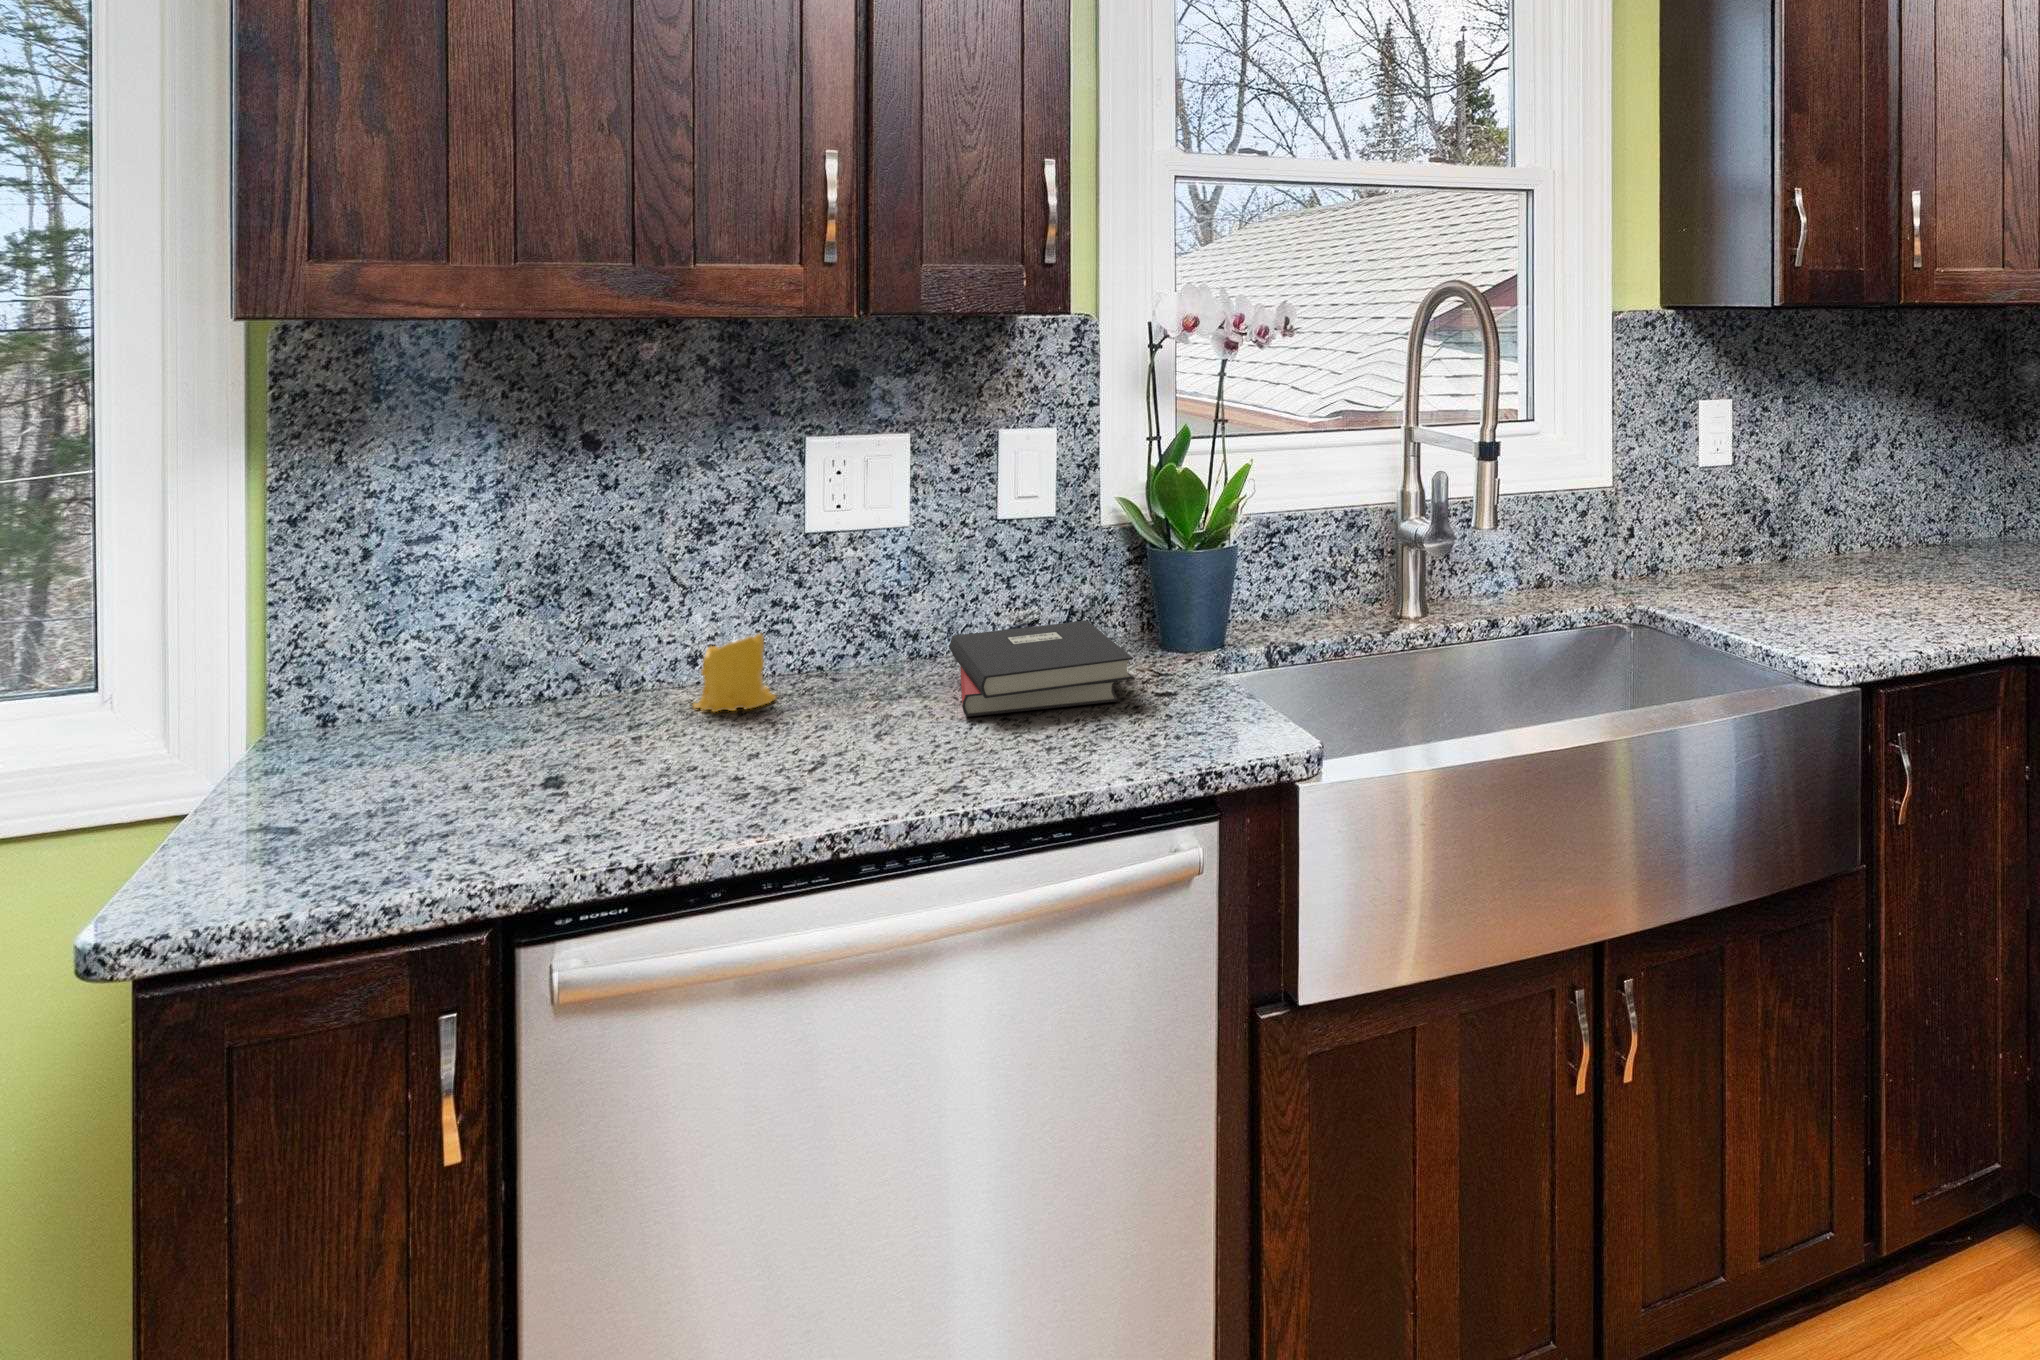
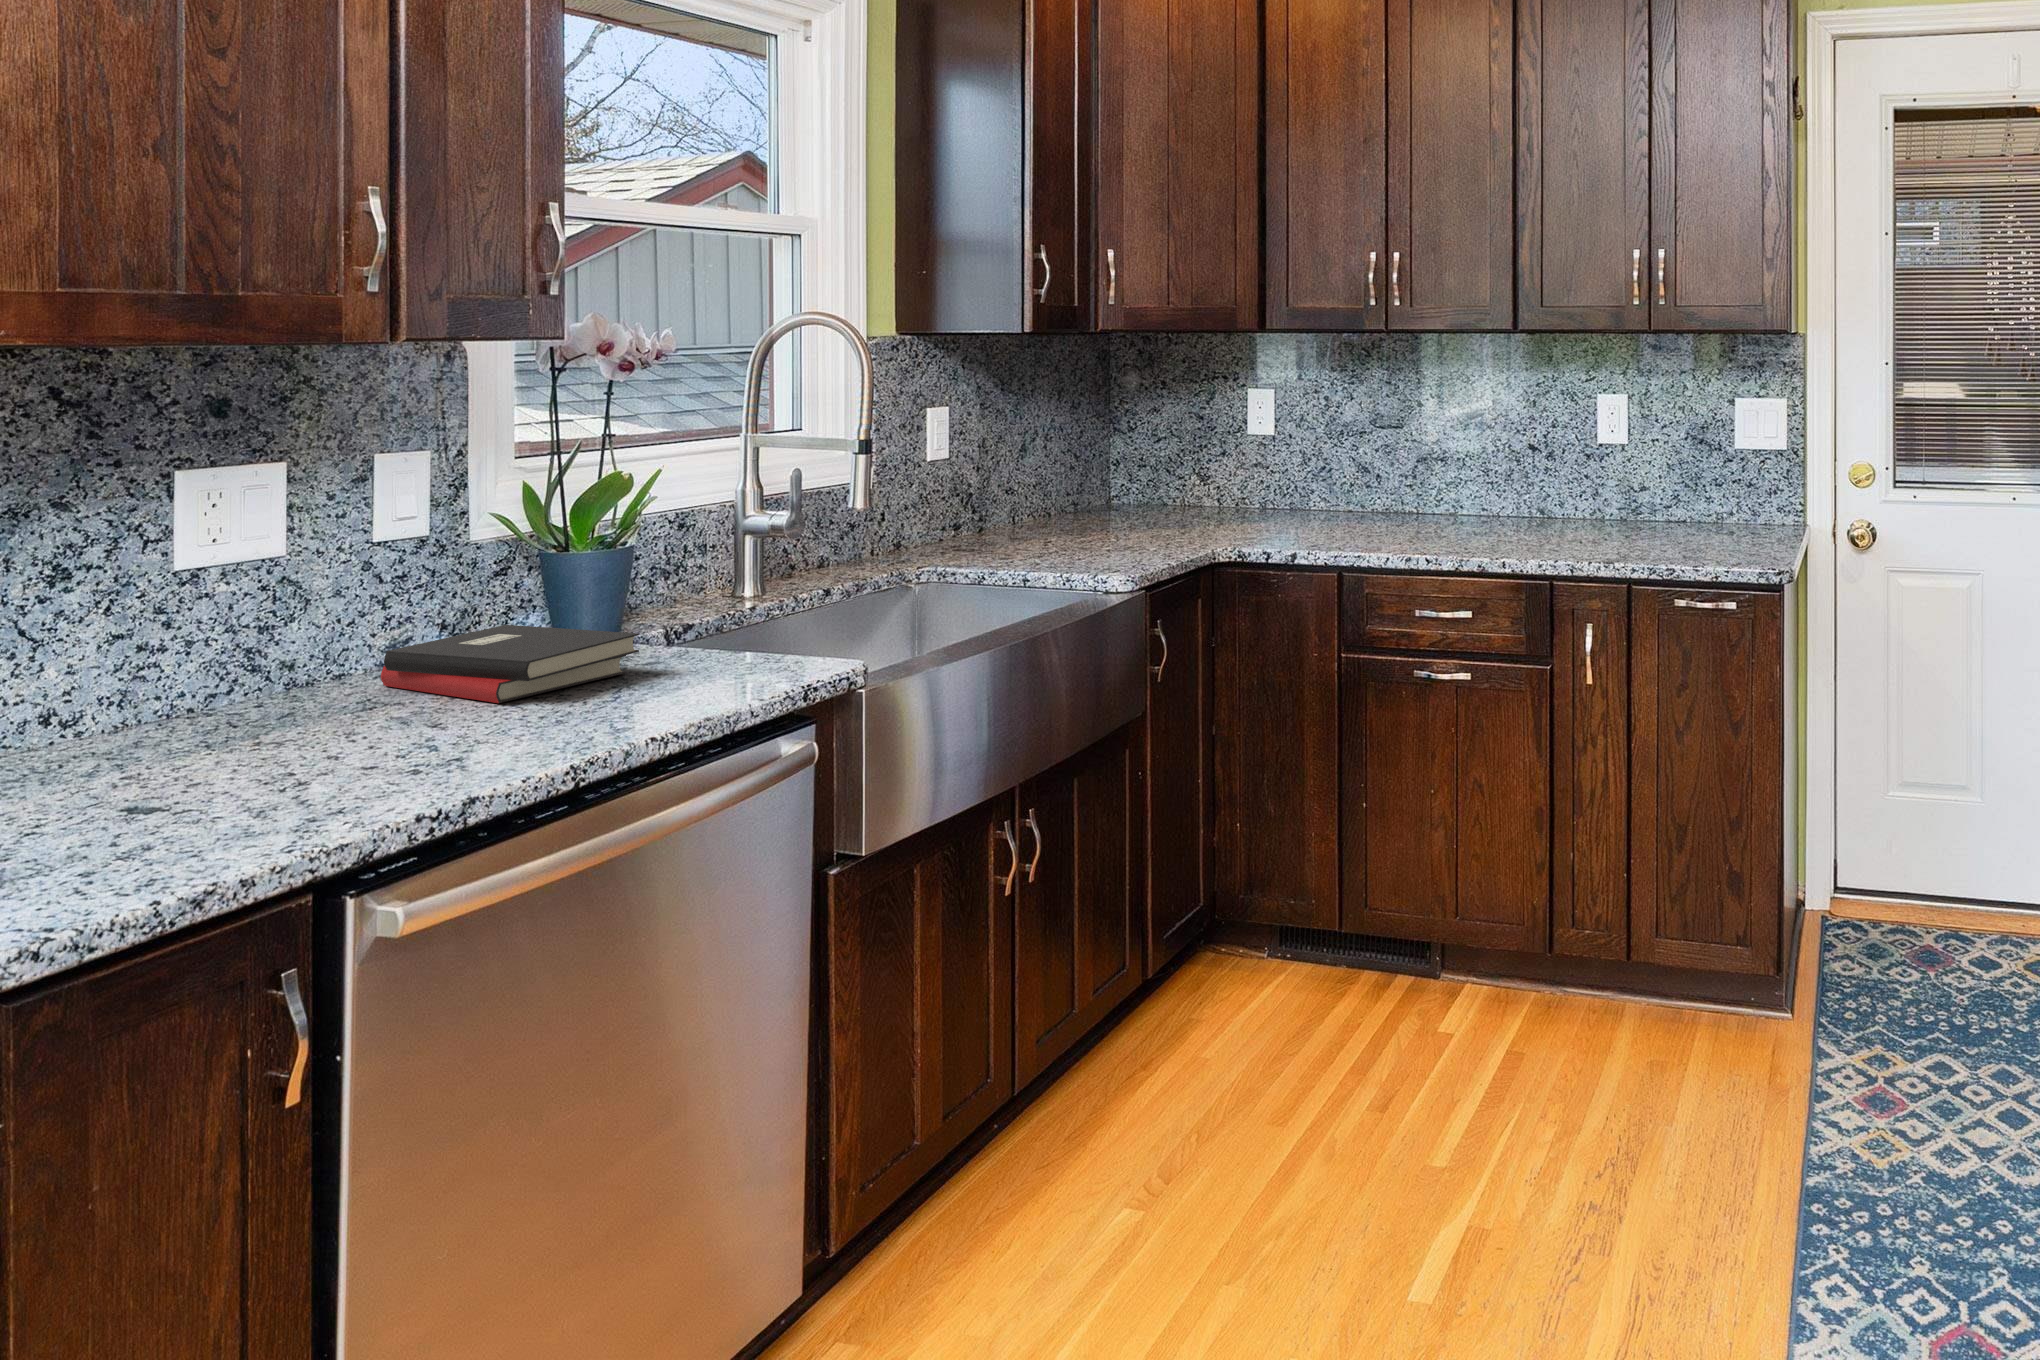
candle: present [693,634,776,712] -> none [122,667,227,753]

